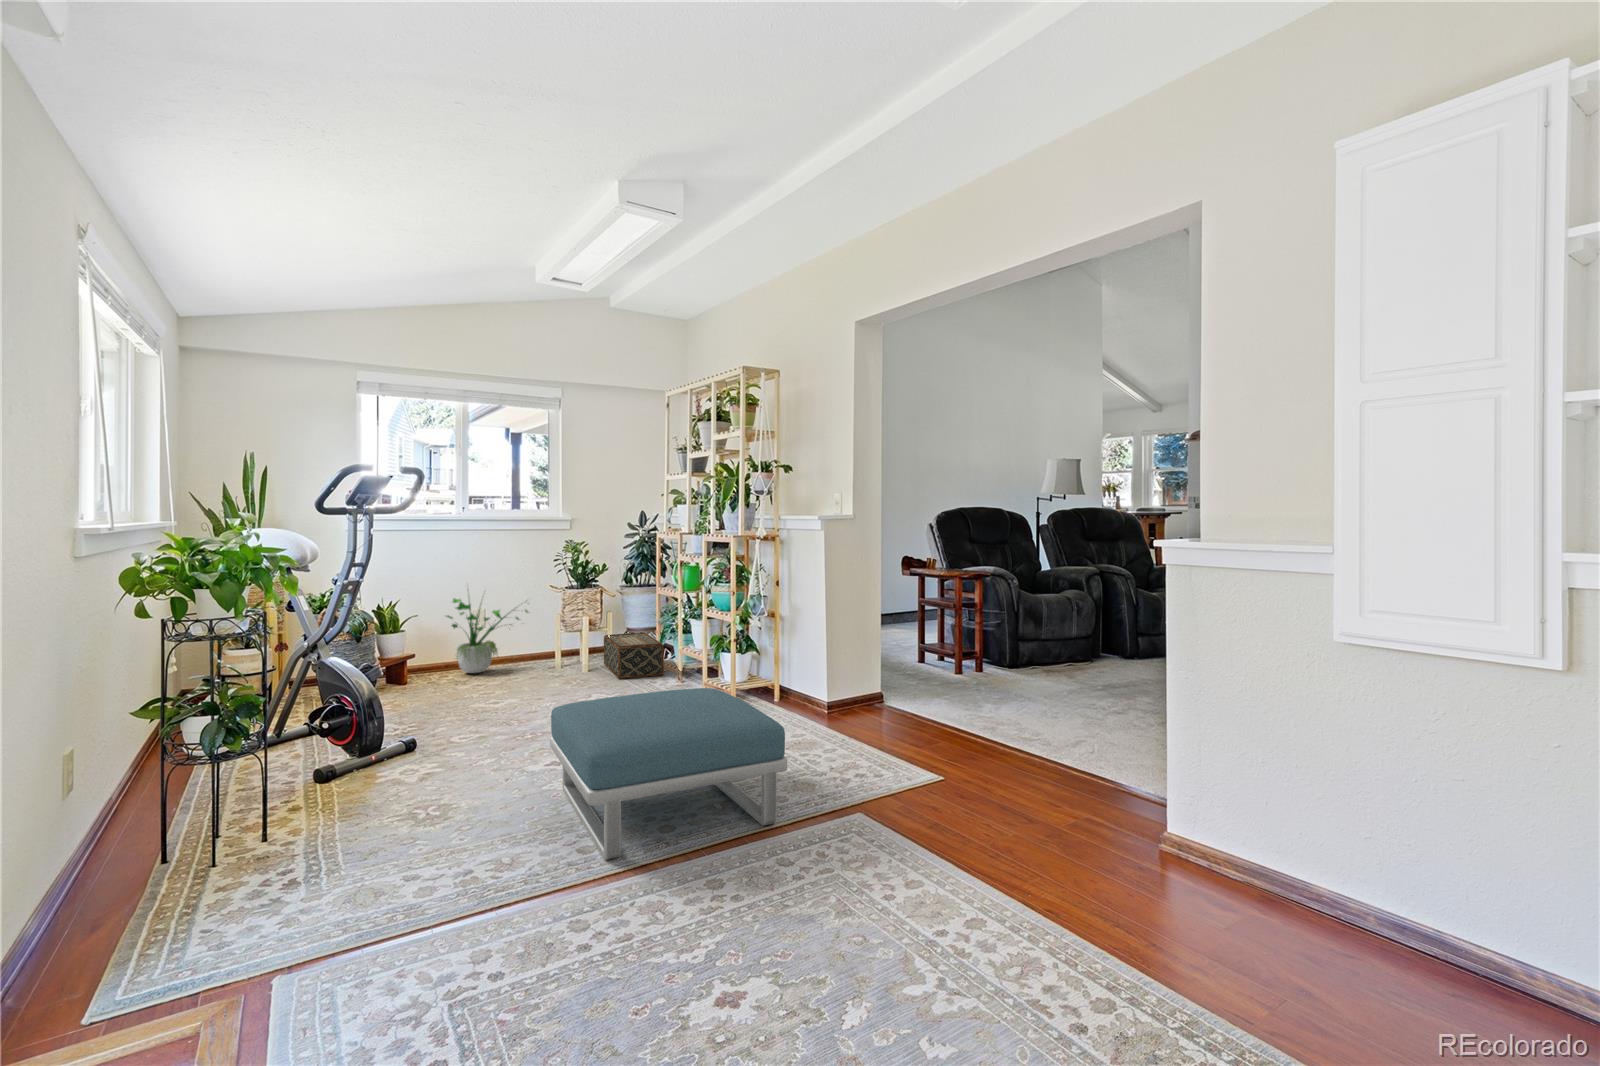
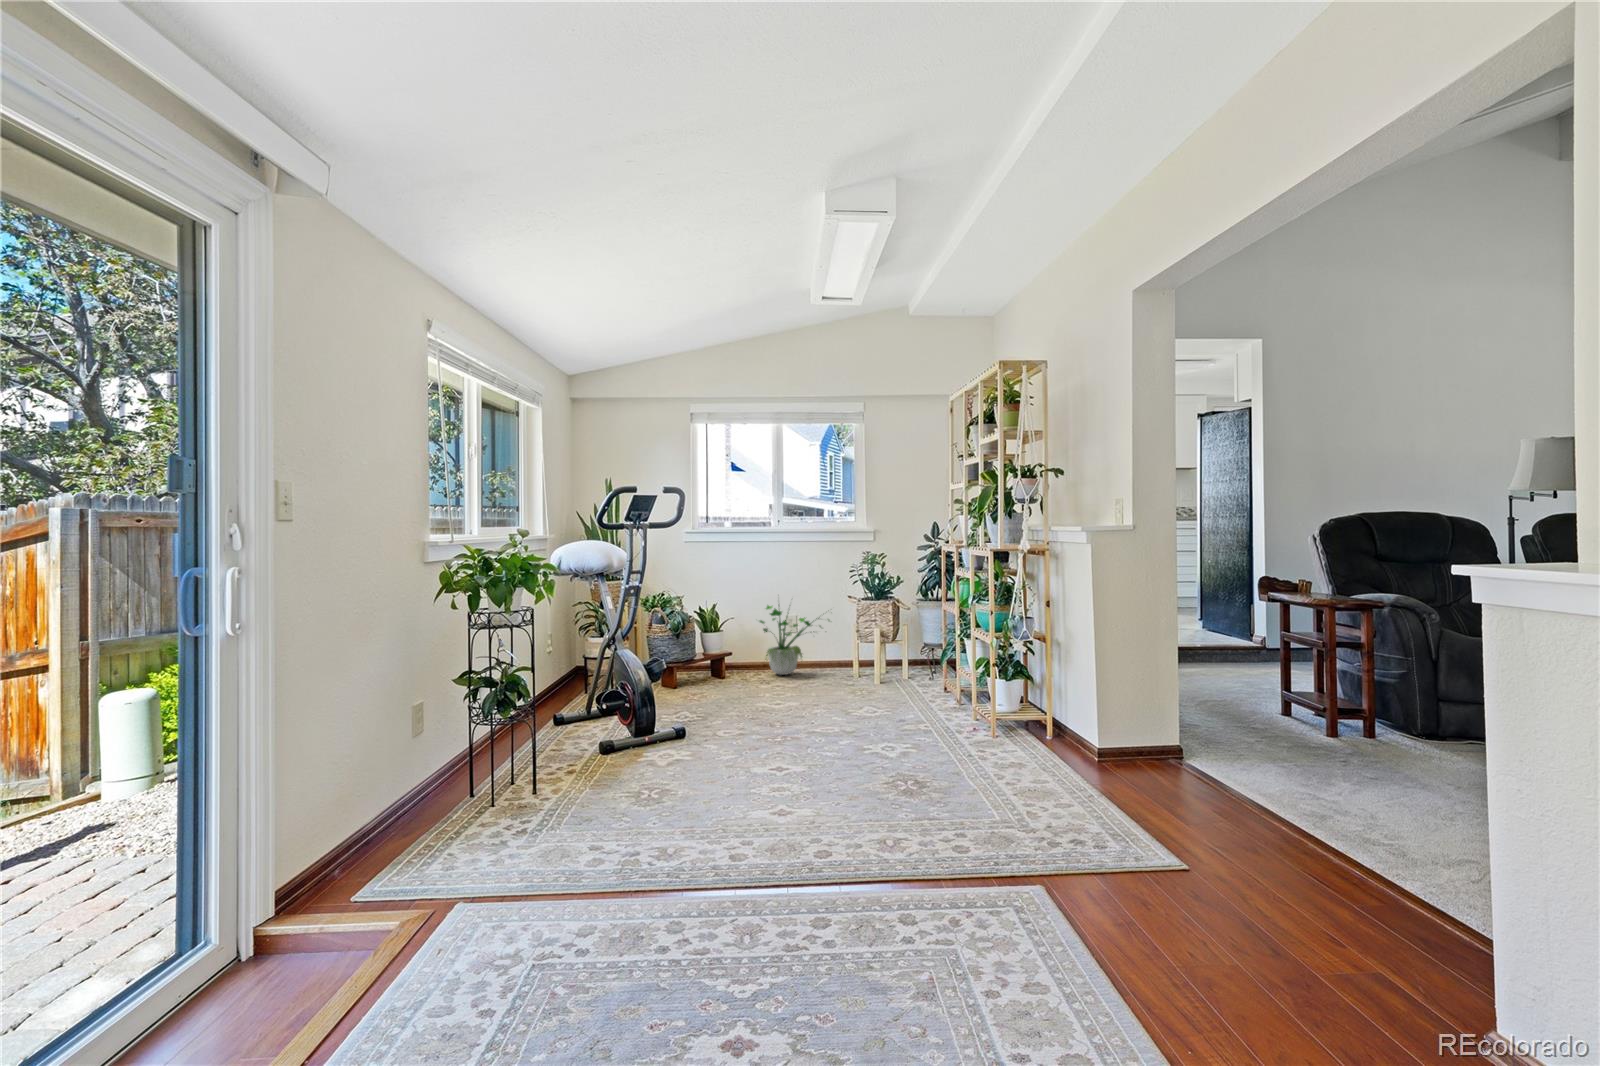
woven basket: present [604,633,664,679] -> none [898,649,948,695]
footstool: present [550,688,787,860] -> none [730,711,949,873]

